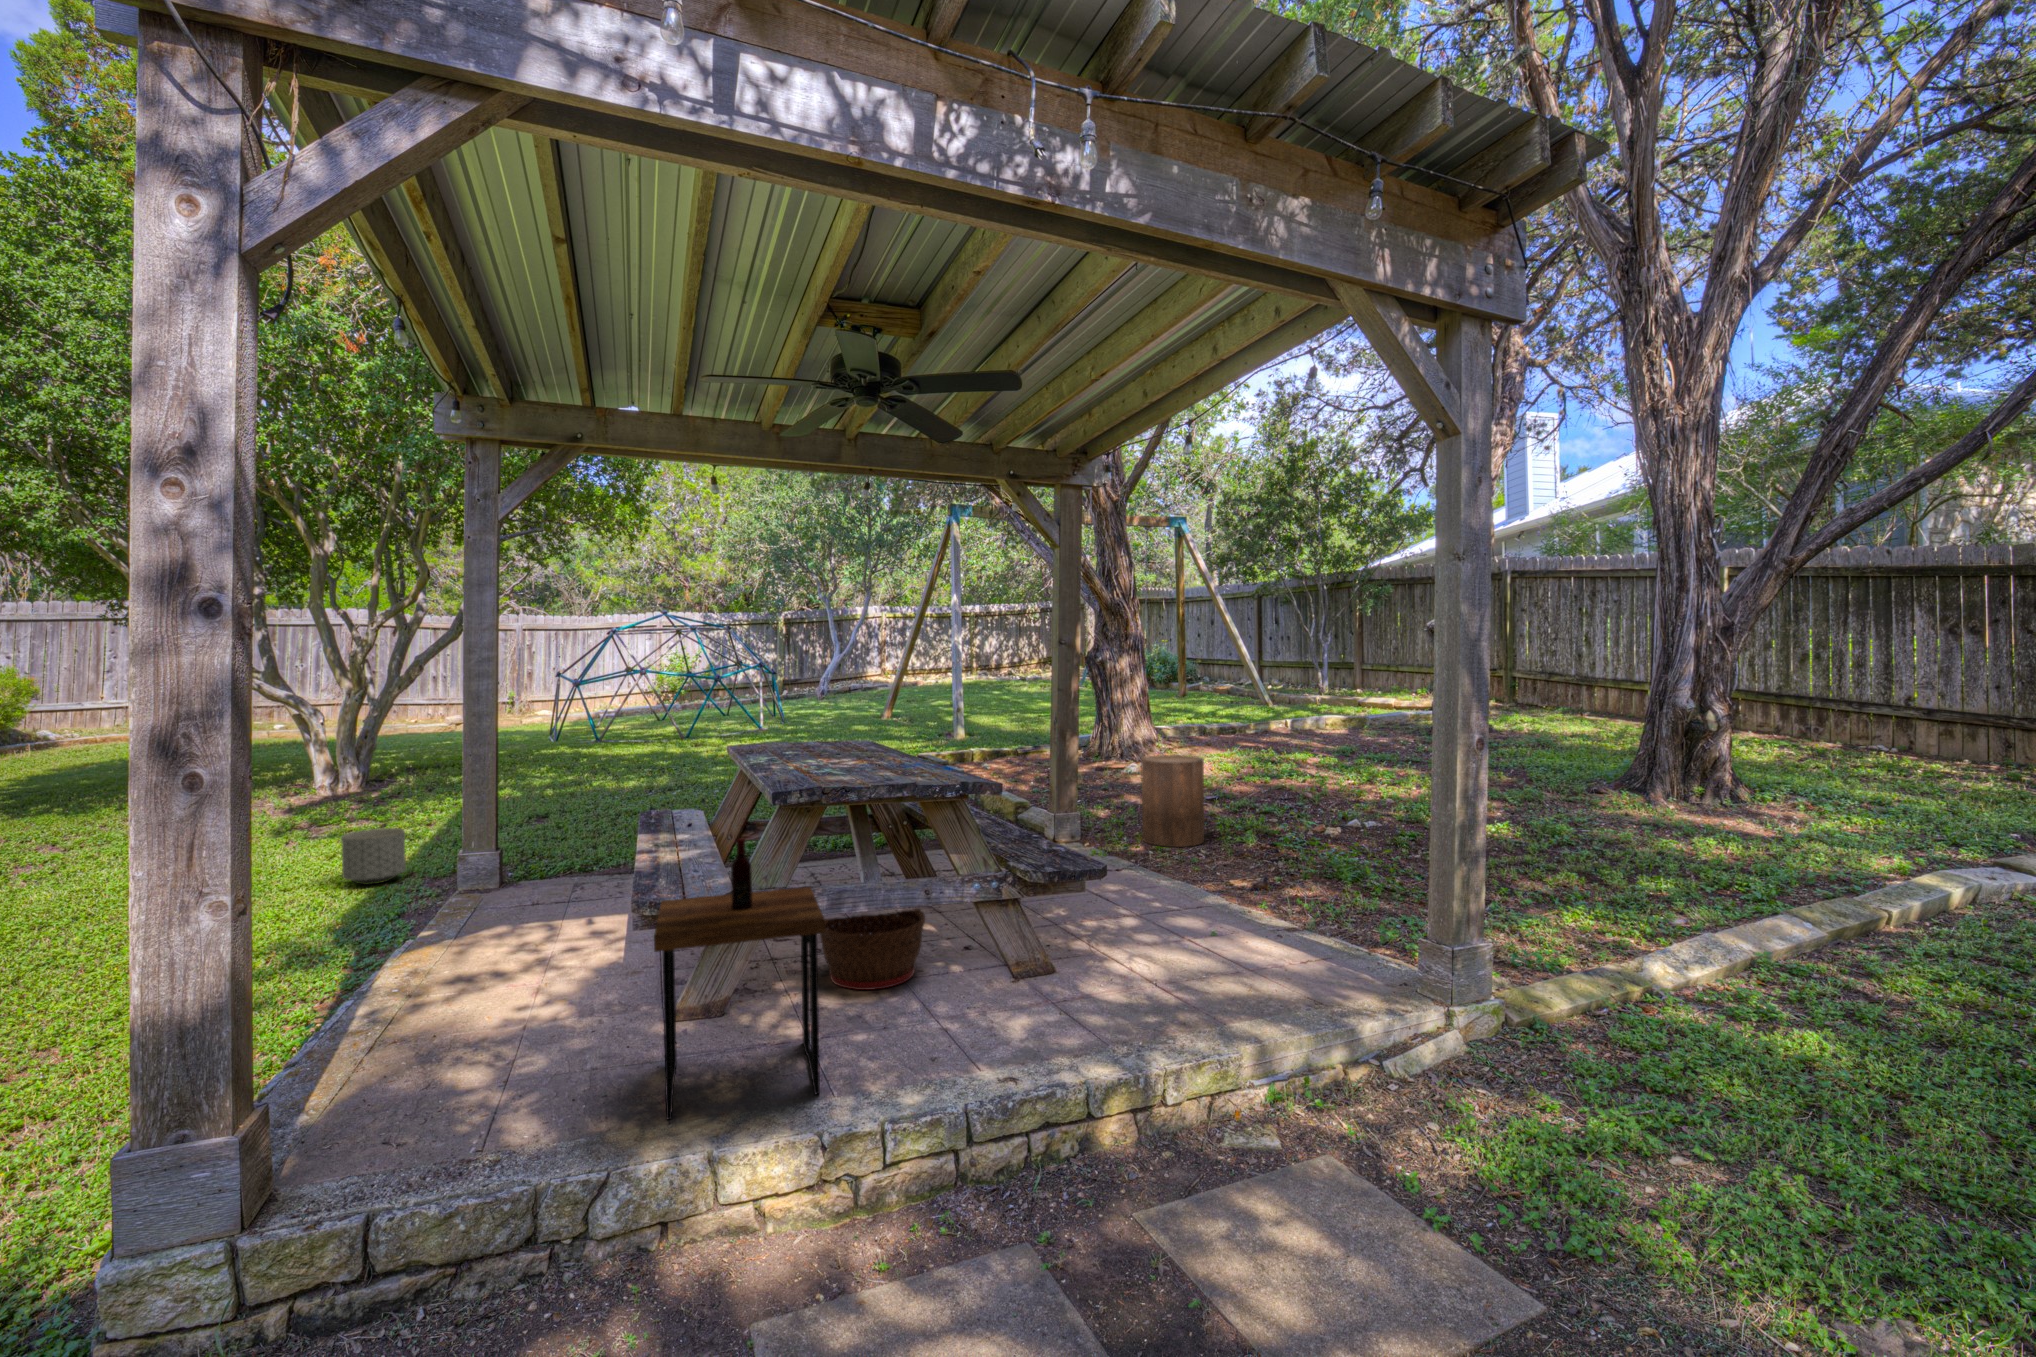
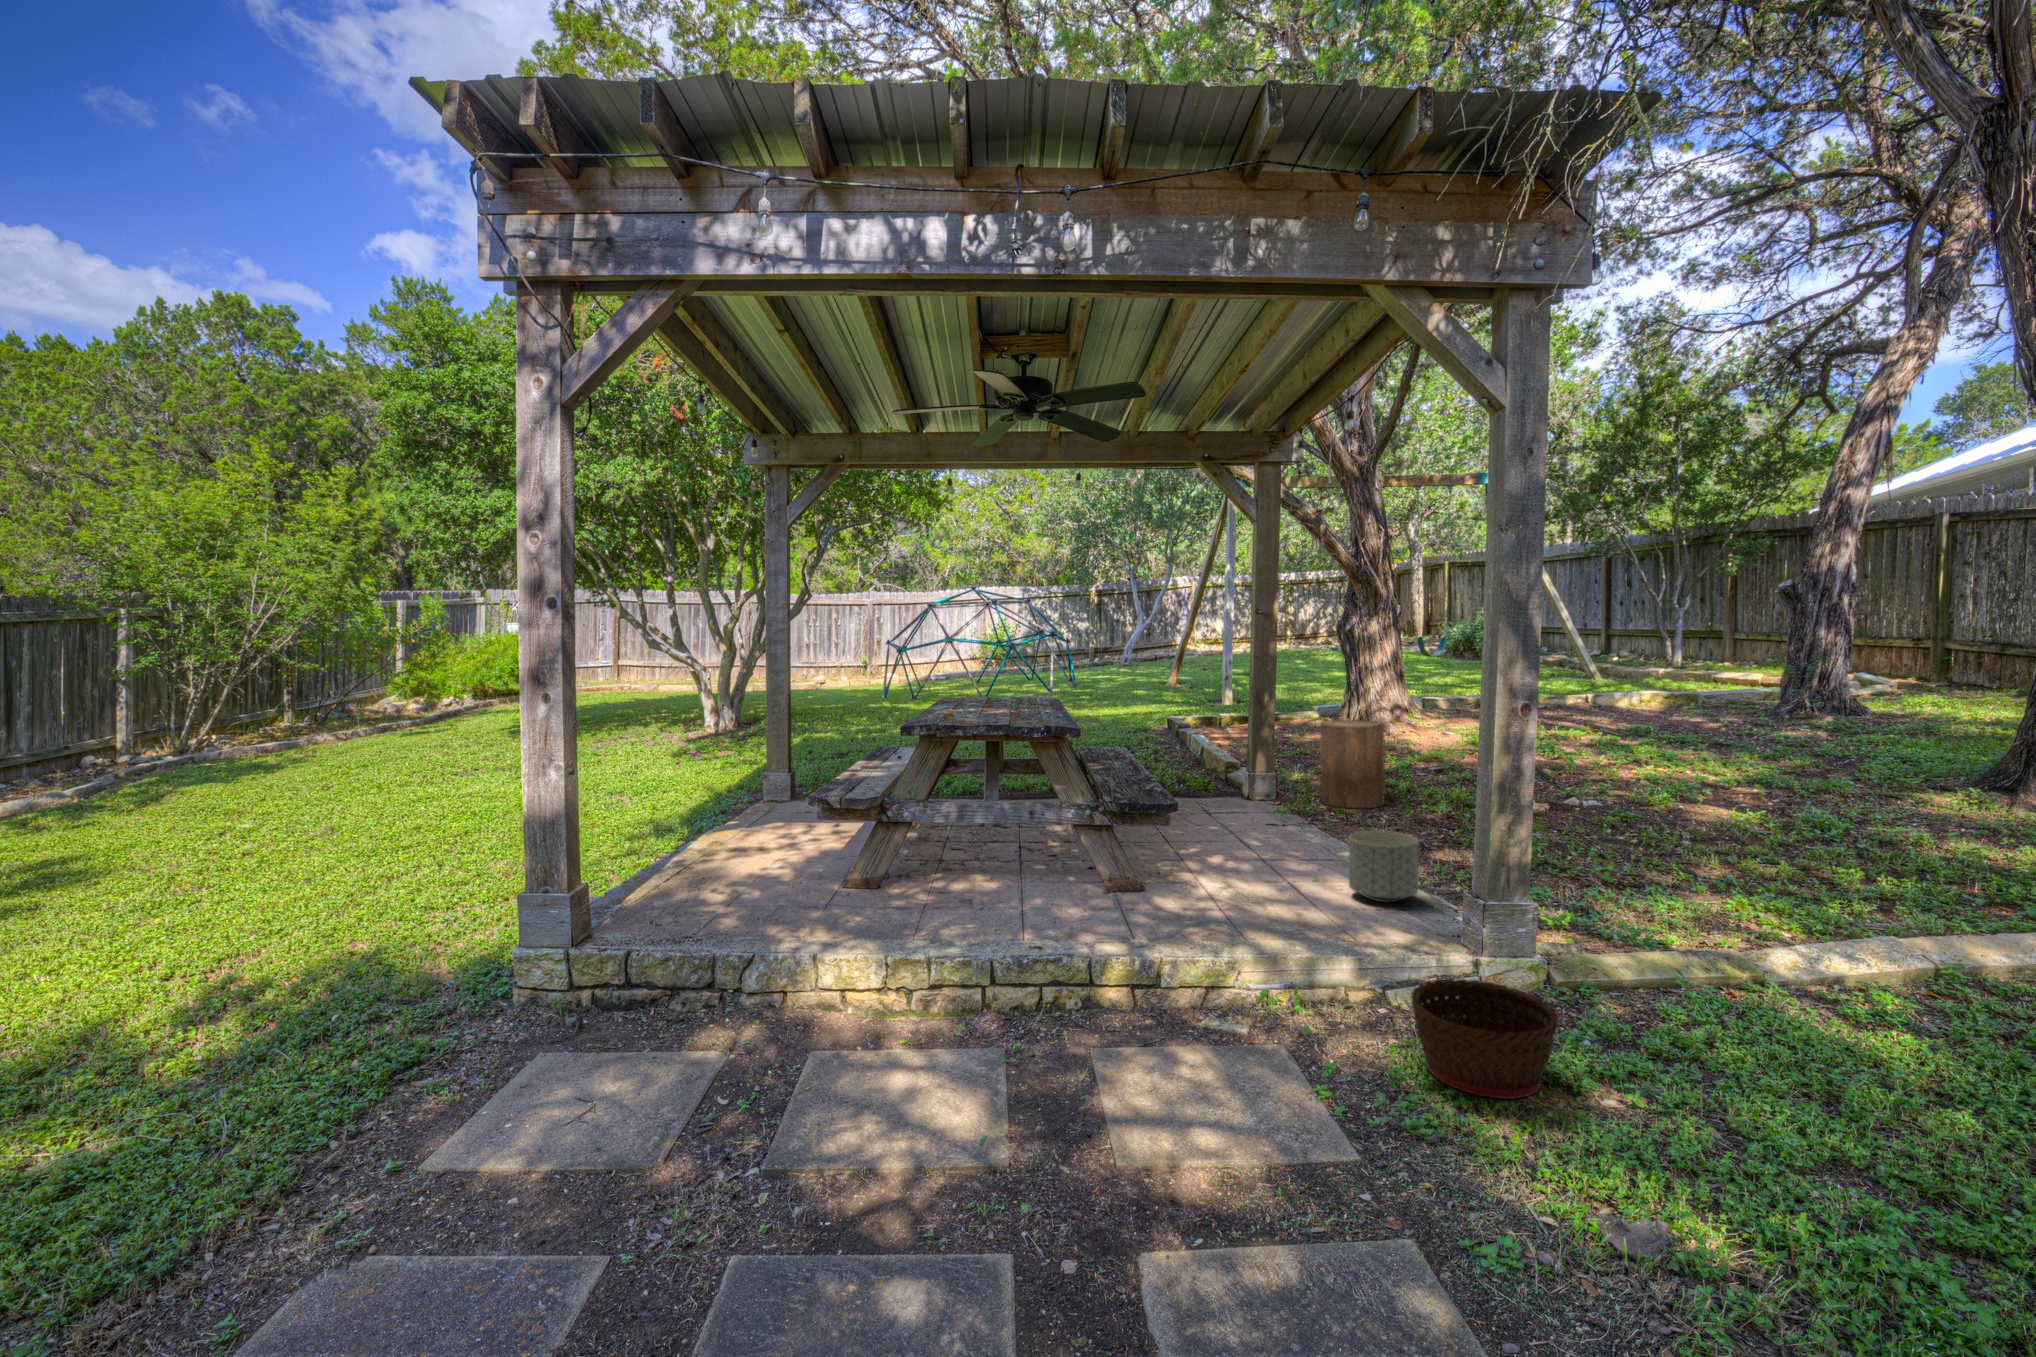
planter: present [341,828,406,885] -> present [1349,831,1418,902]
side table: present [654,838,825,1119] -> none [793,757,919,937]
basket: present [820,909,925,990] -> present [1411,979,1558,1099]

